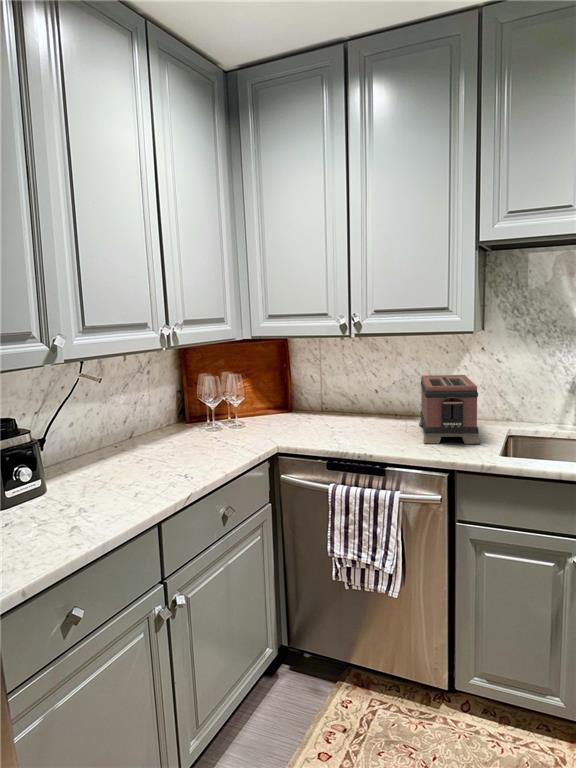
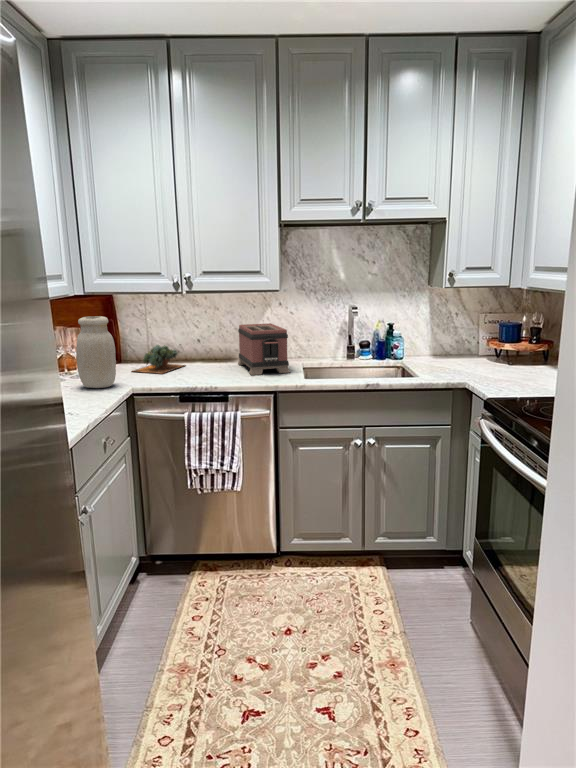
jar: none [217,364,259,446] -> present [76,316,116,388]
succulent plant: none [290,395,356,432] -> present [132,345,184,374]

